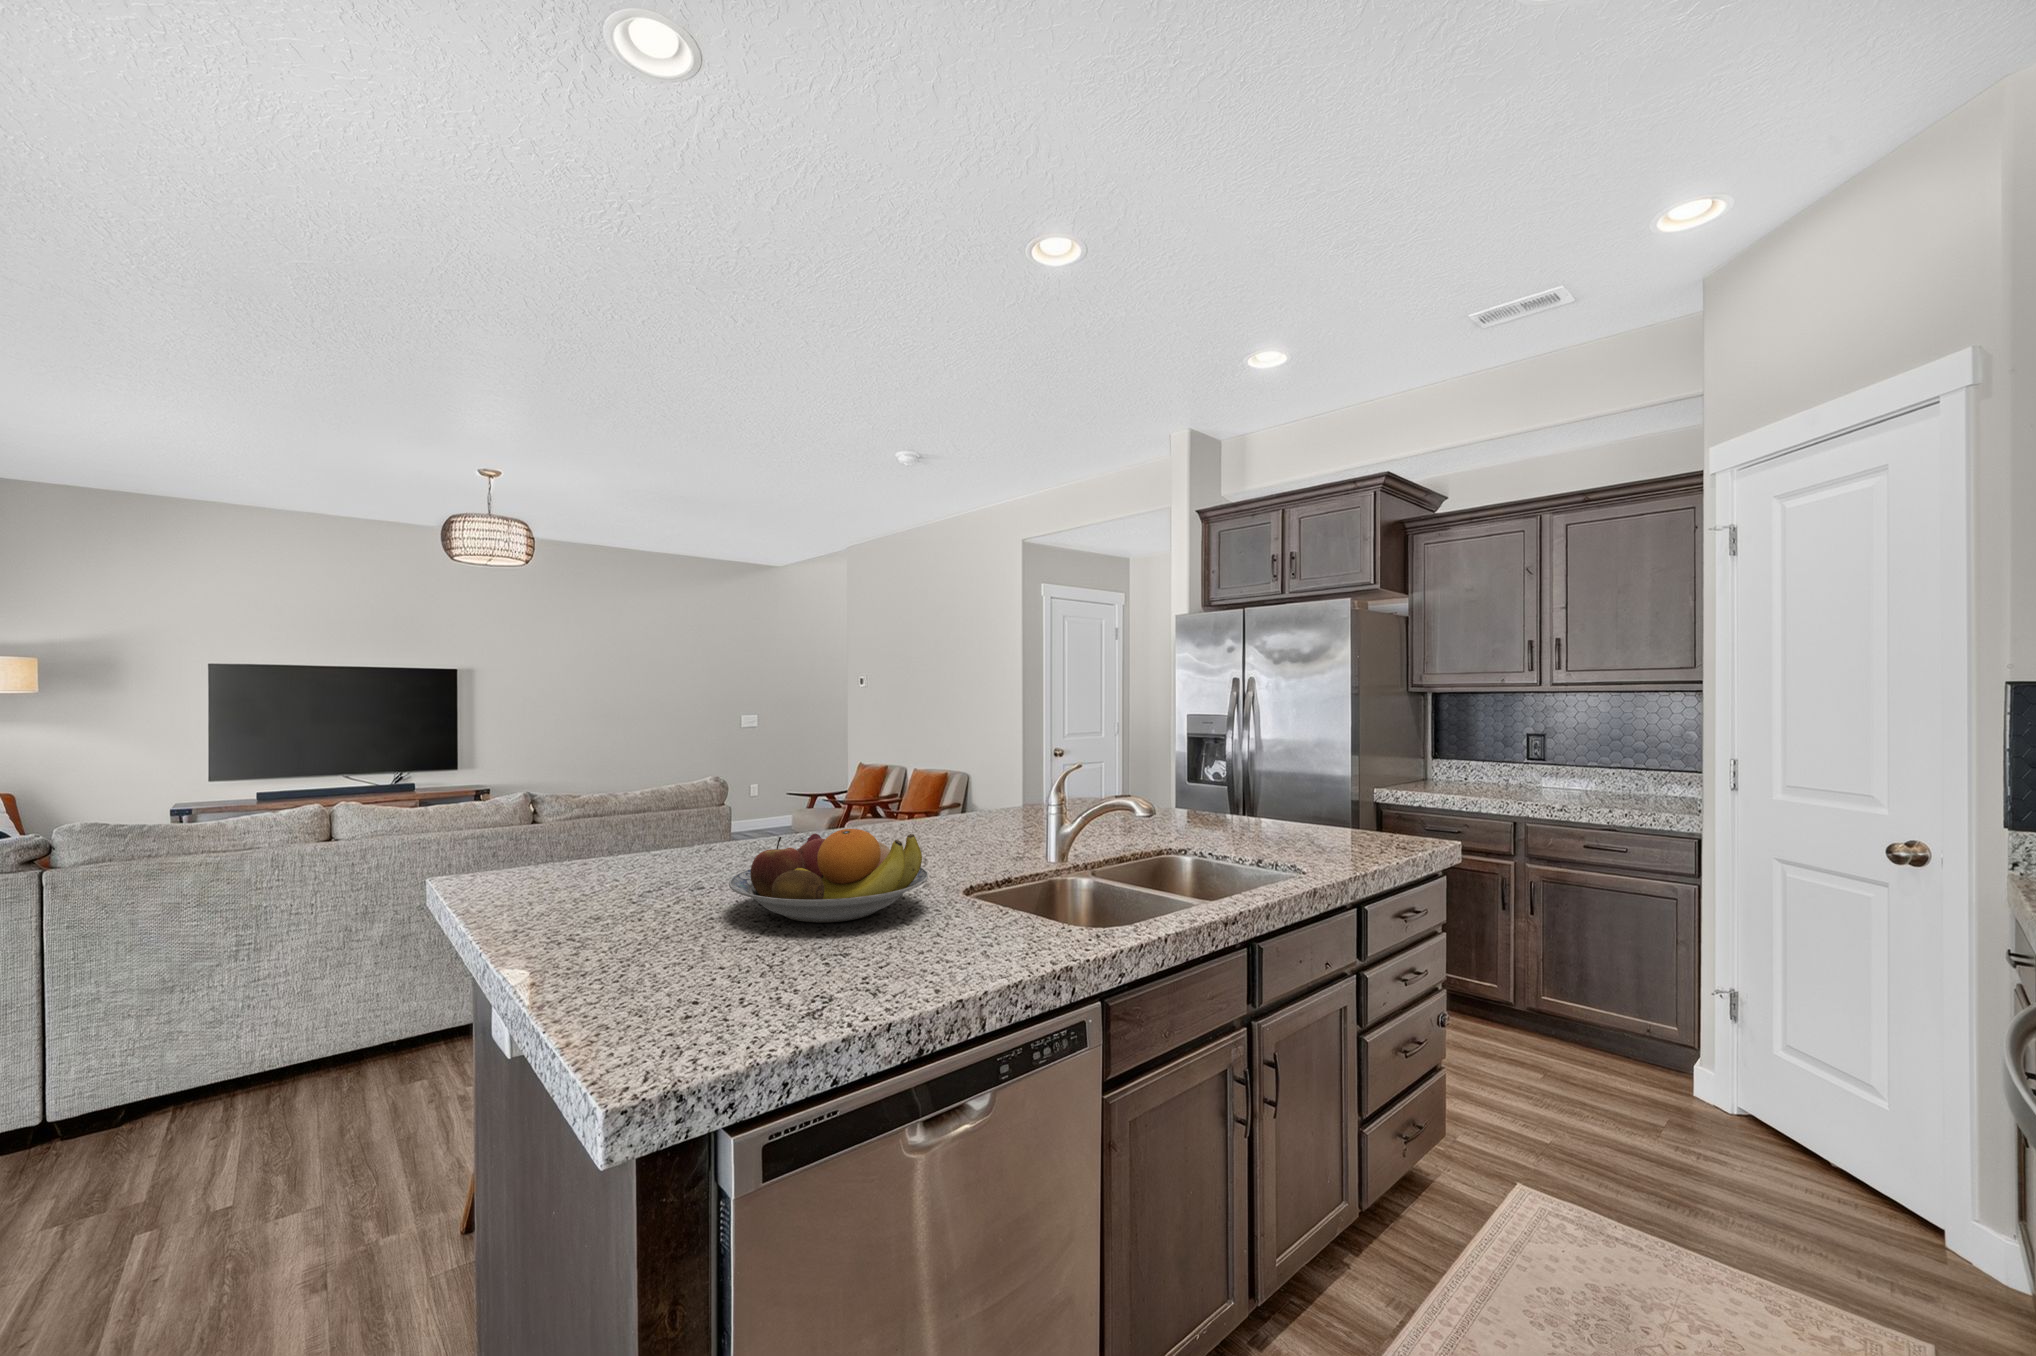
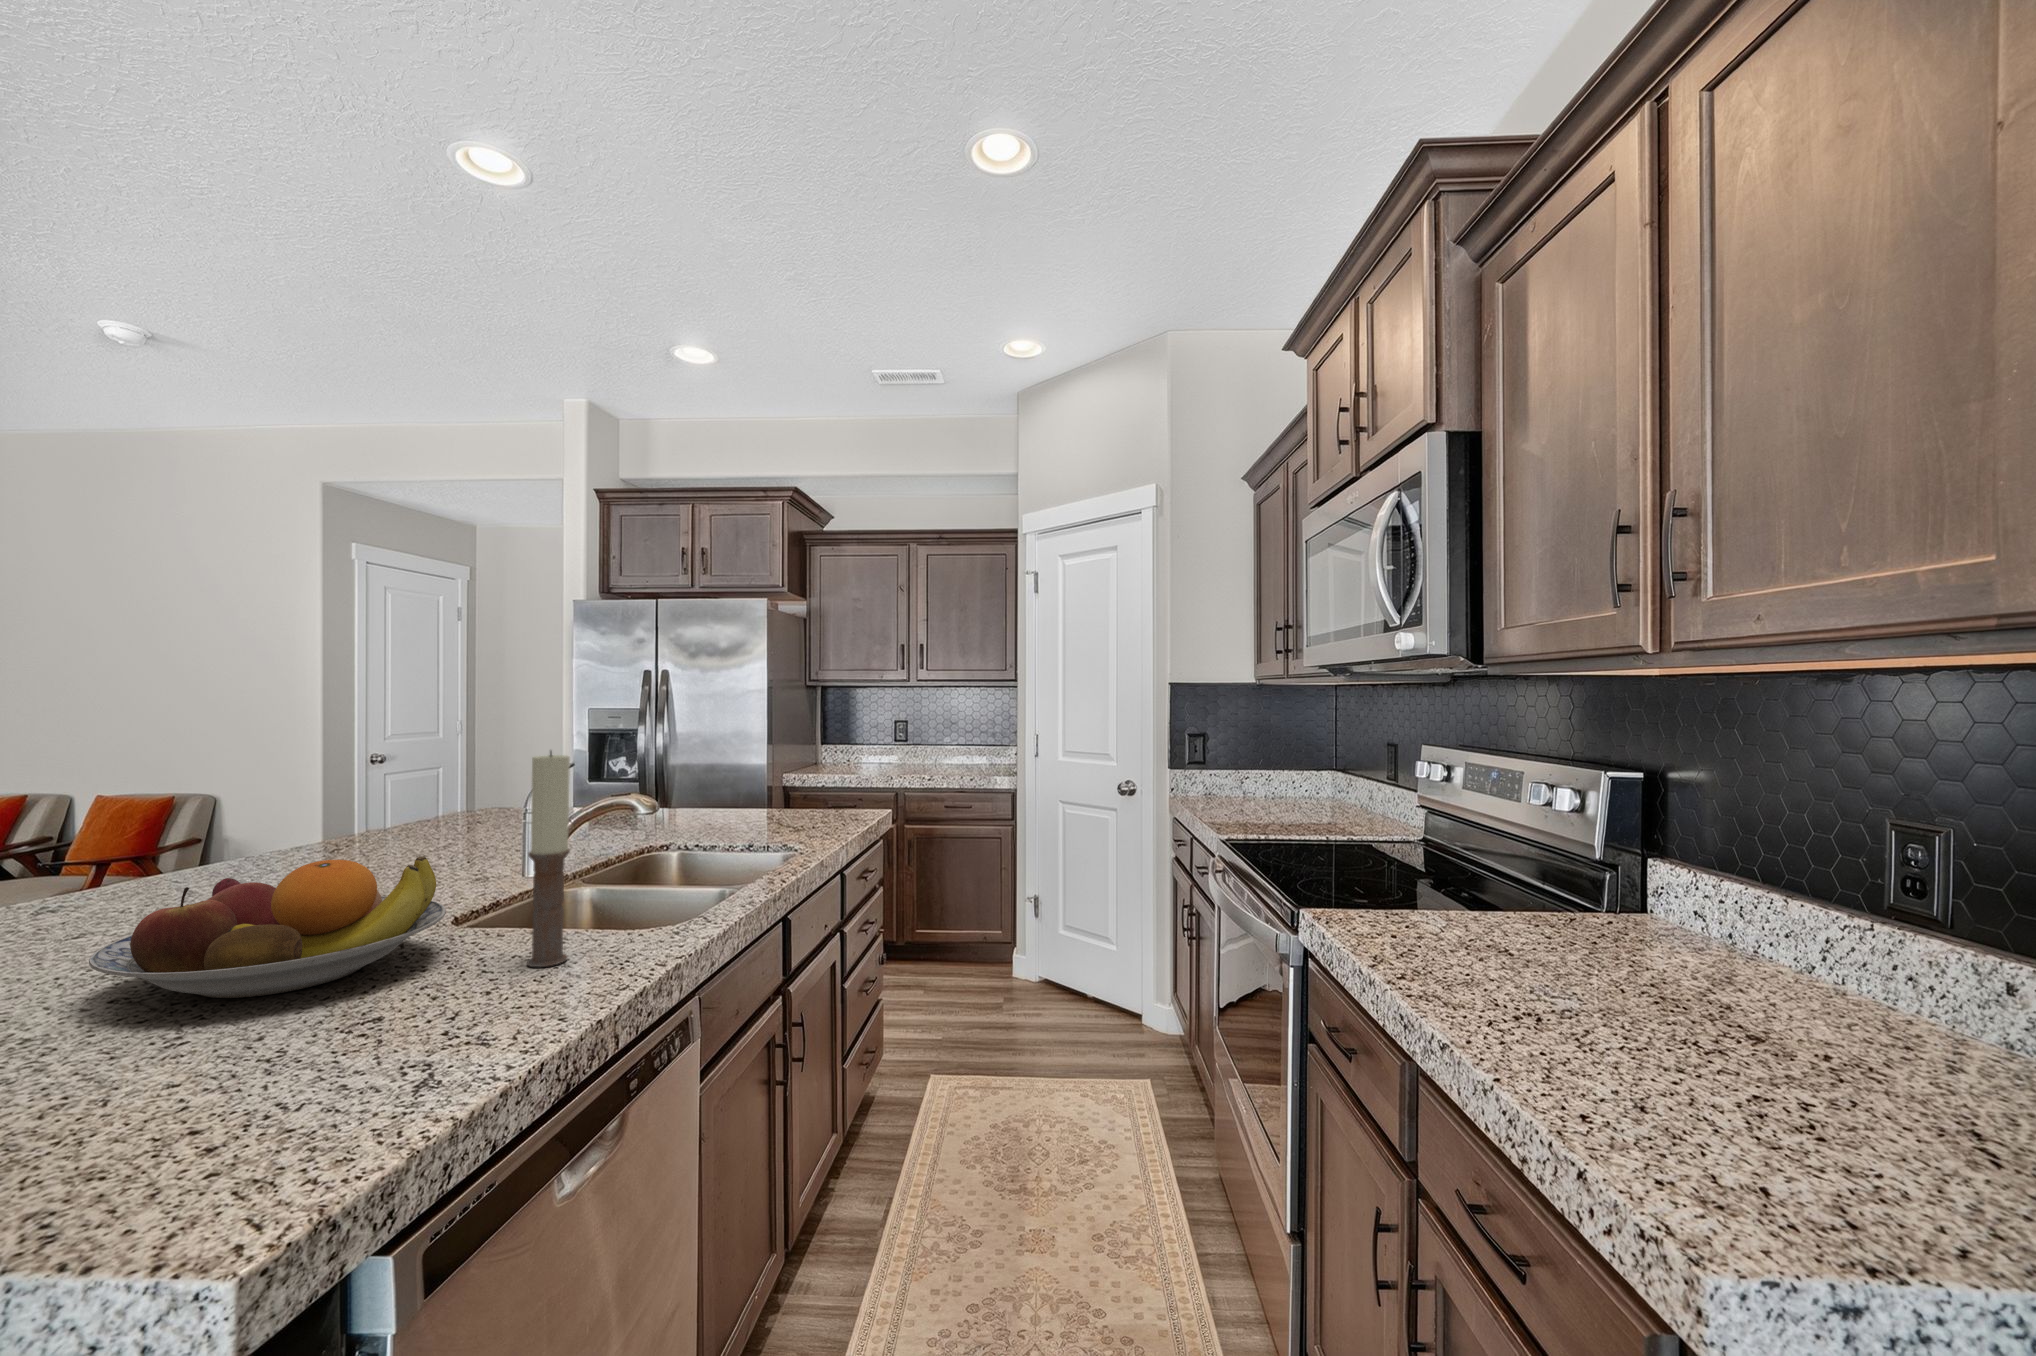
candle: none [961,754,993,944] -> present [527,751,570,967]

